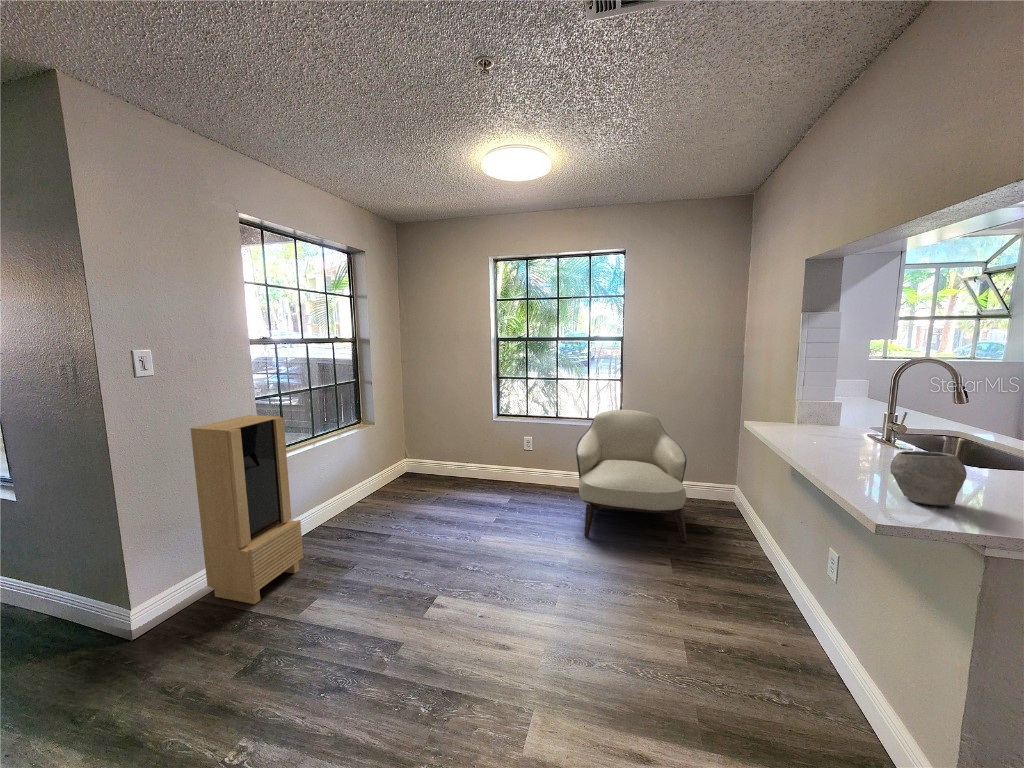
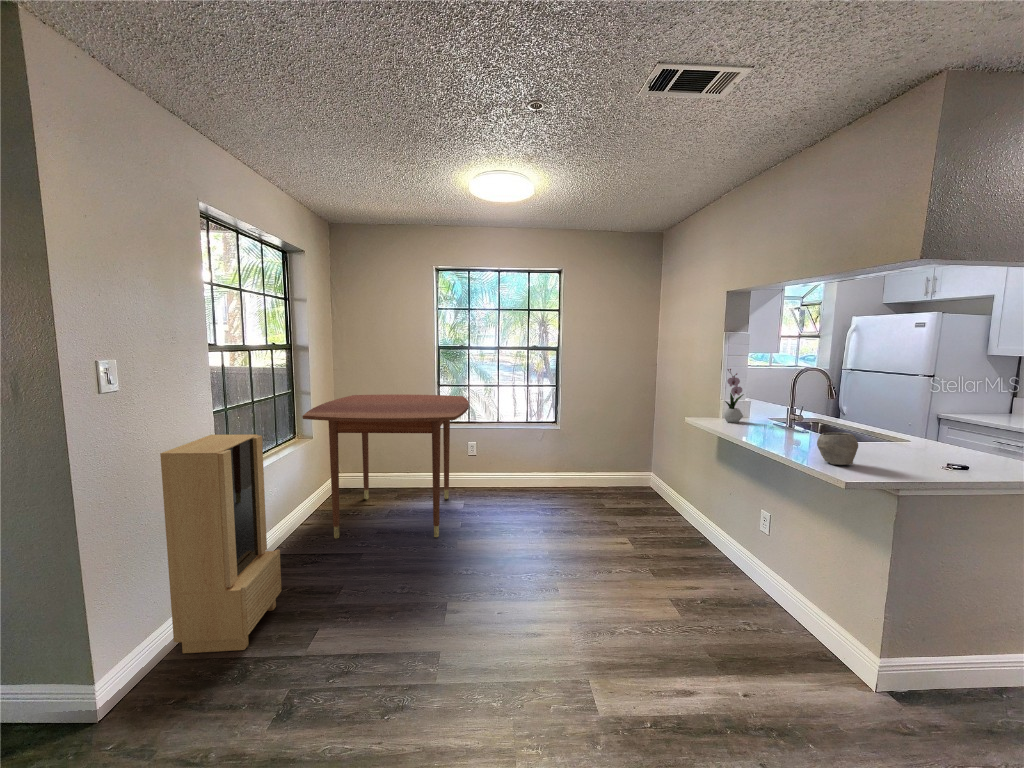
flower arrangement: none [802,356,836,430] -> present [723,369,744,423]
dining table: none [345,385,514,528] -> present [302,394,469,538]
armchair: present [576,410,687,543] -> none [532,414,632,530]

